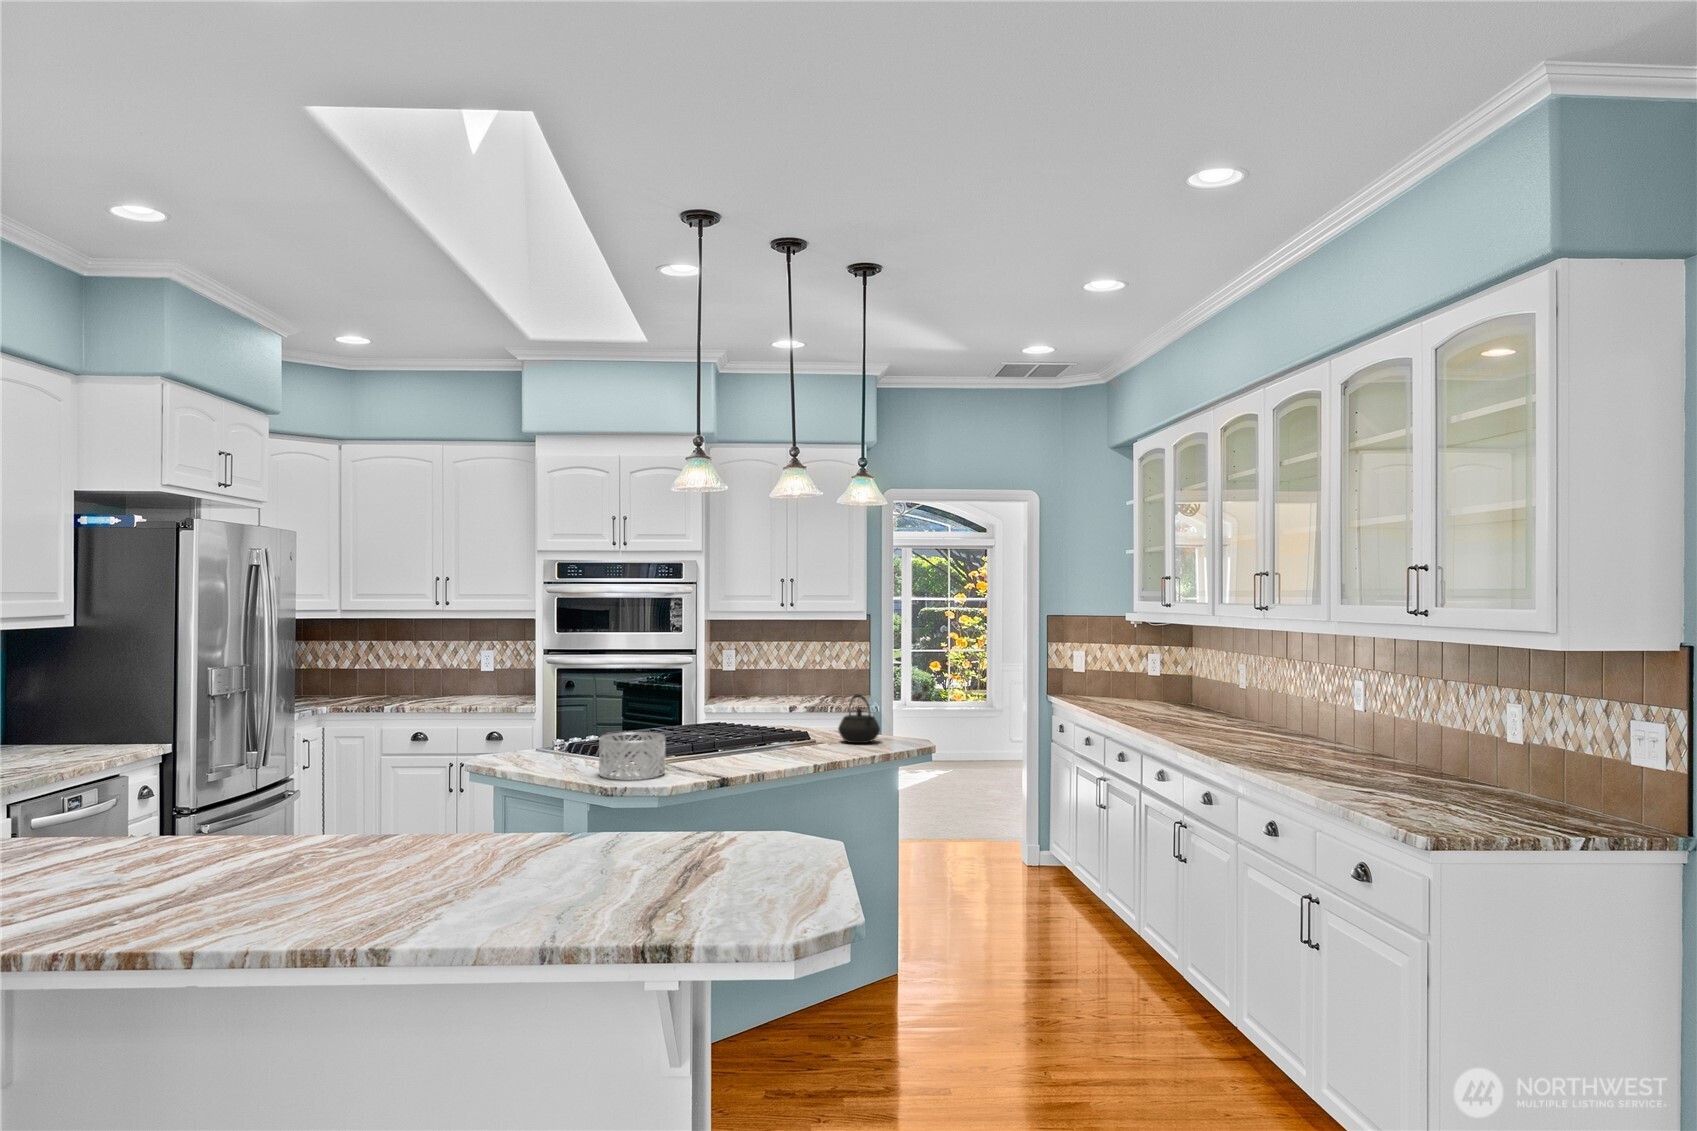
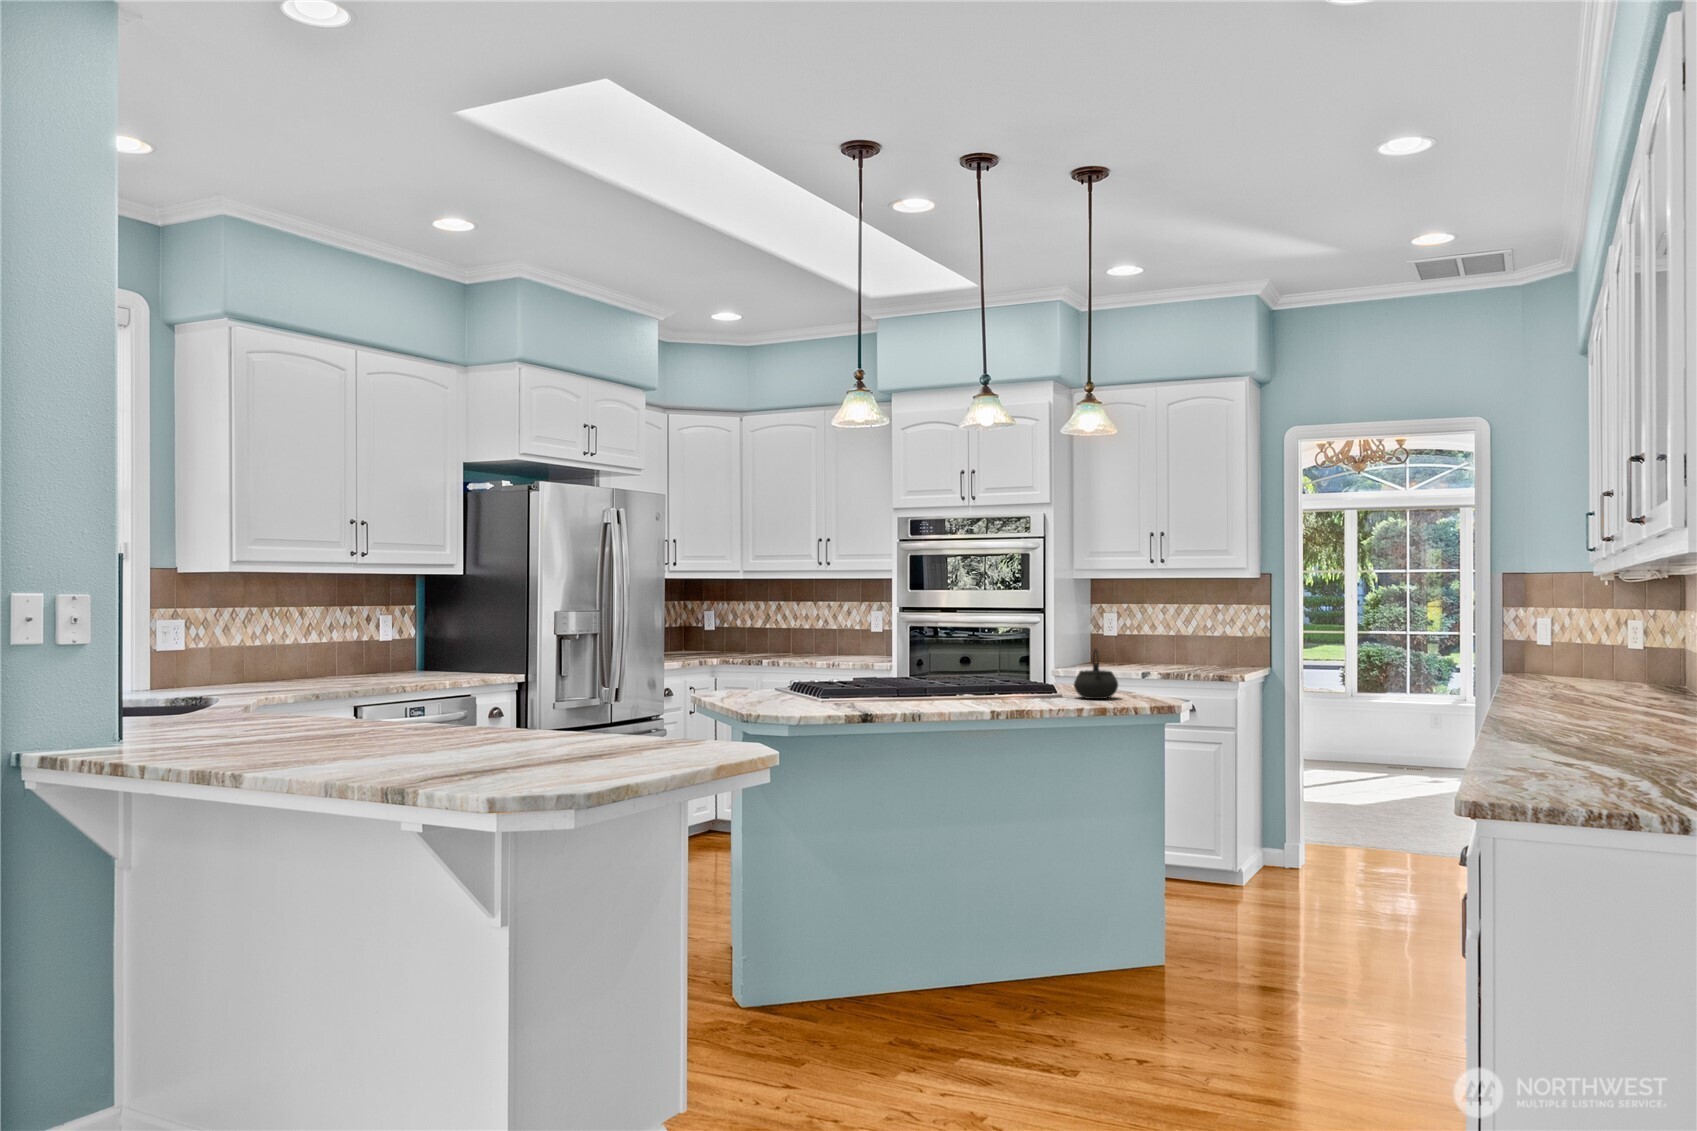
decorative bowl: present [599,732,666,779] -> none [786,669,845,709]

